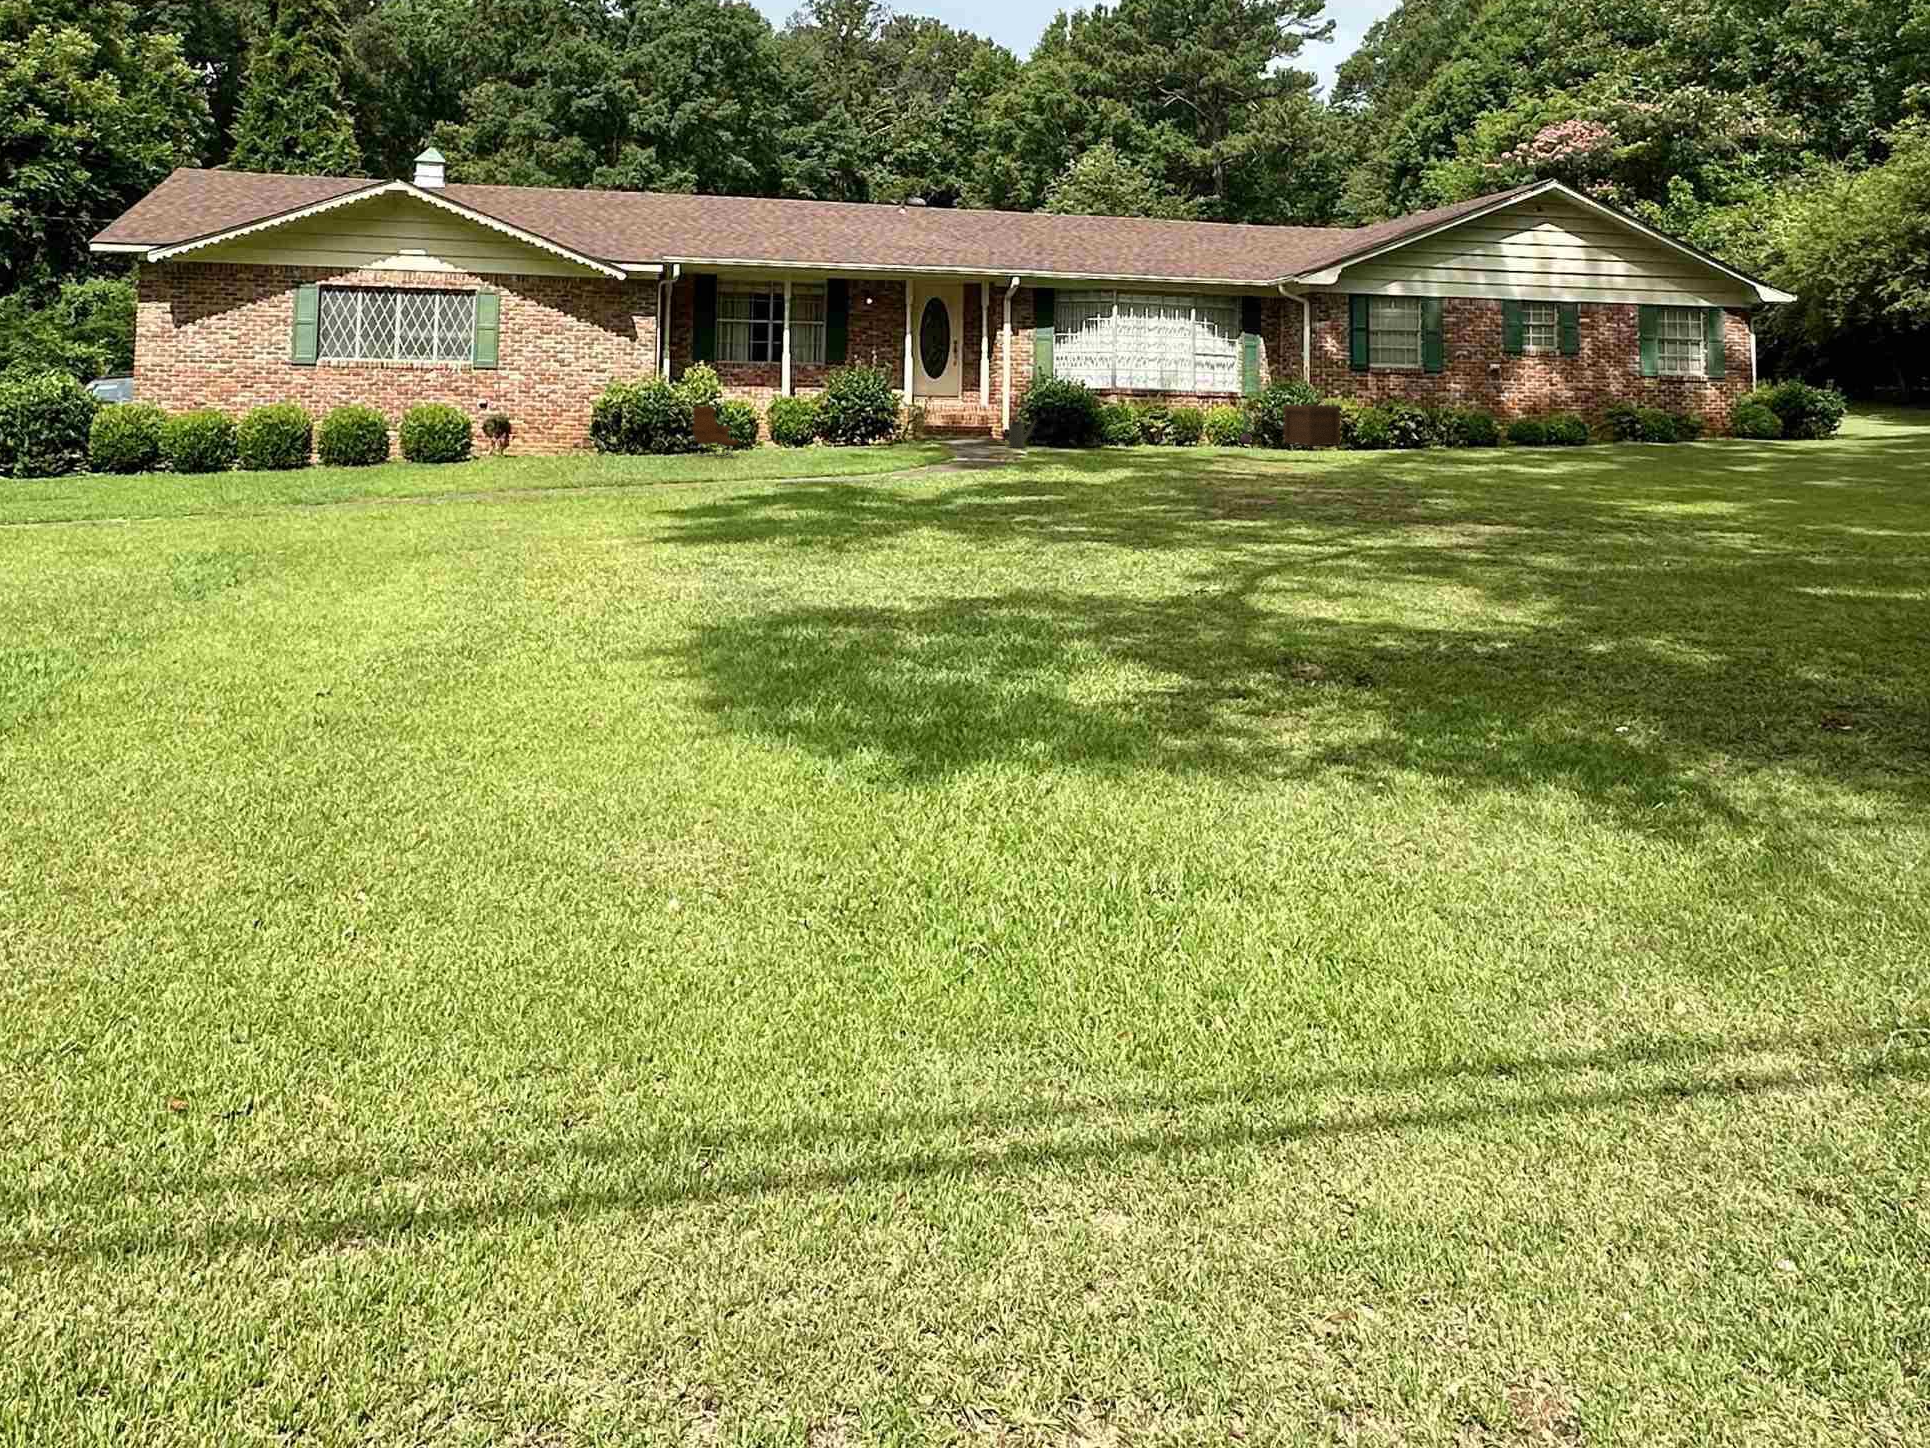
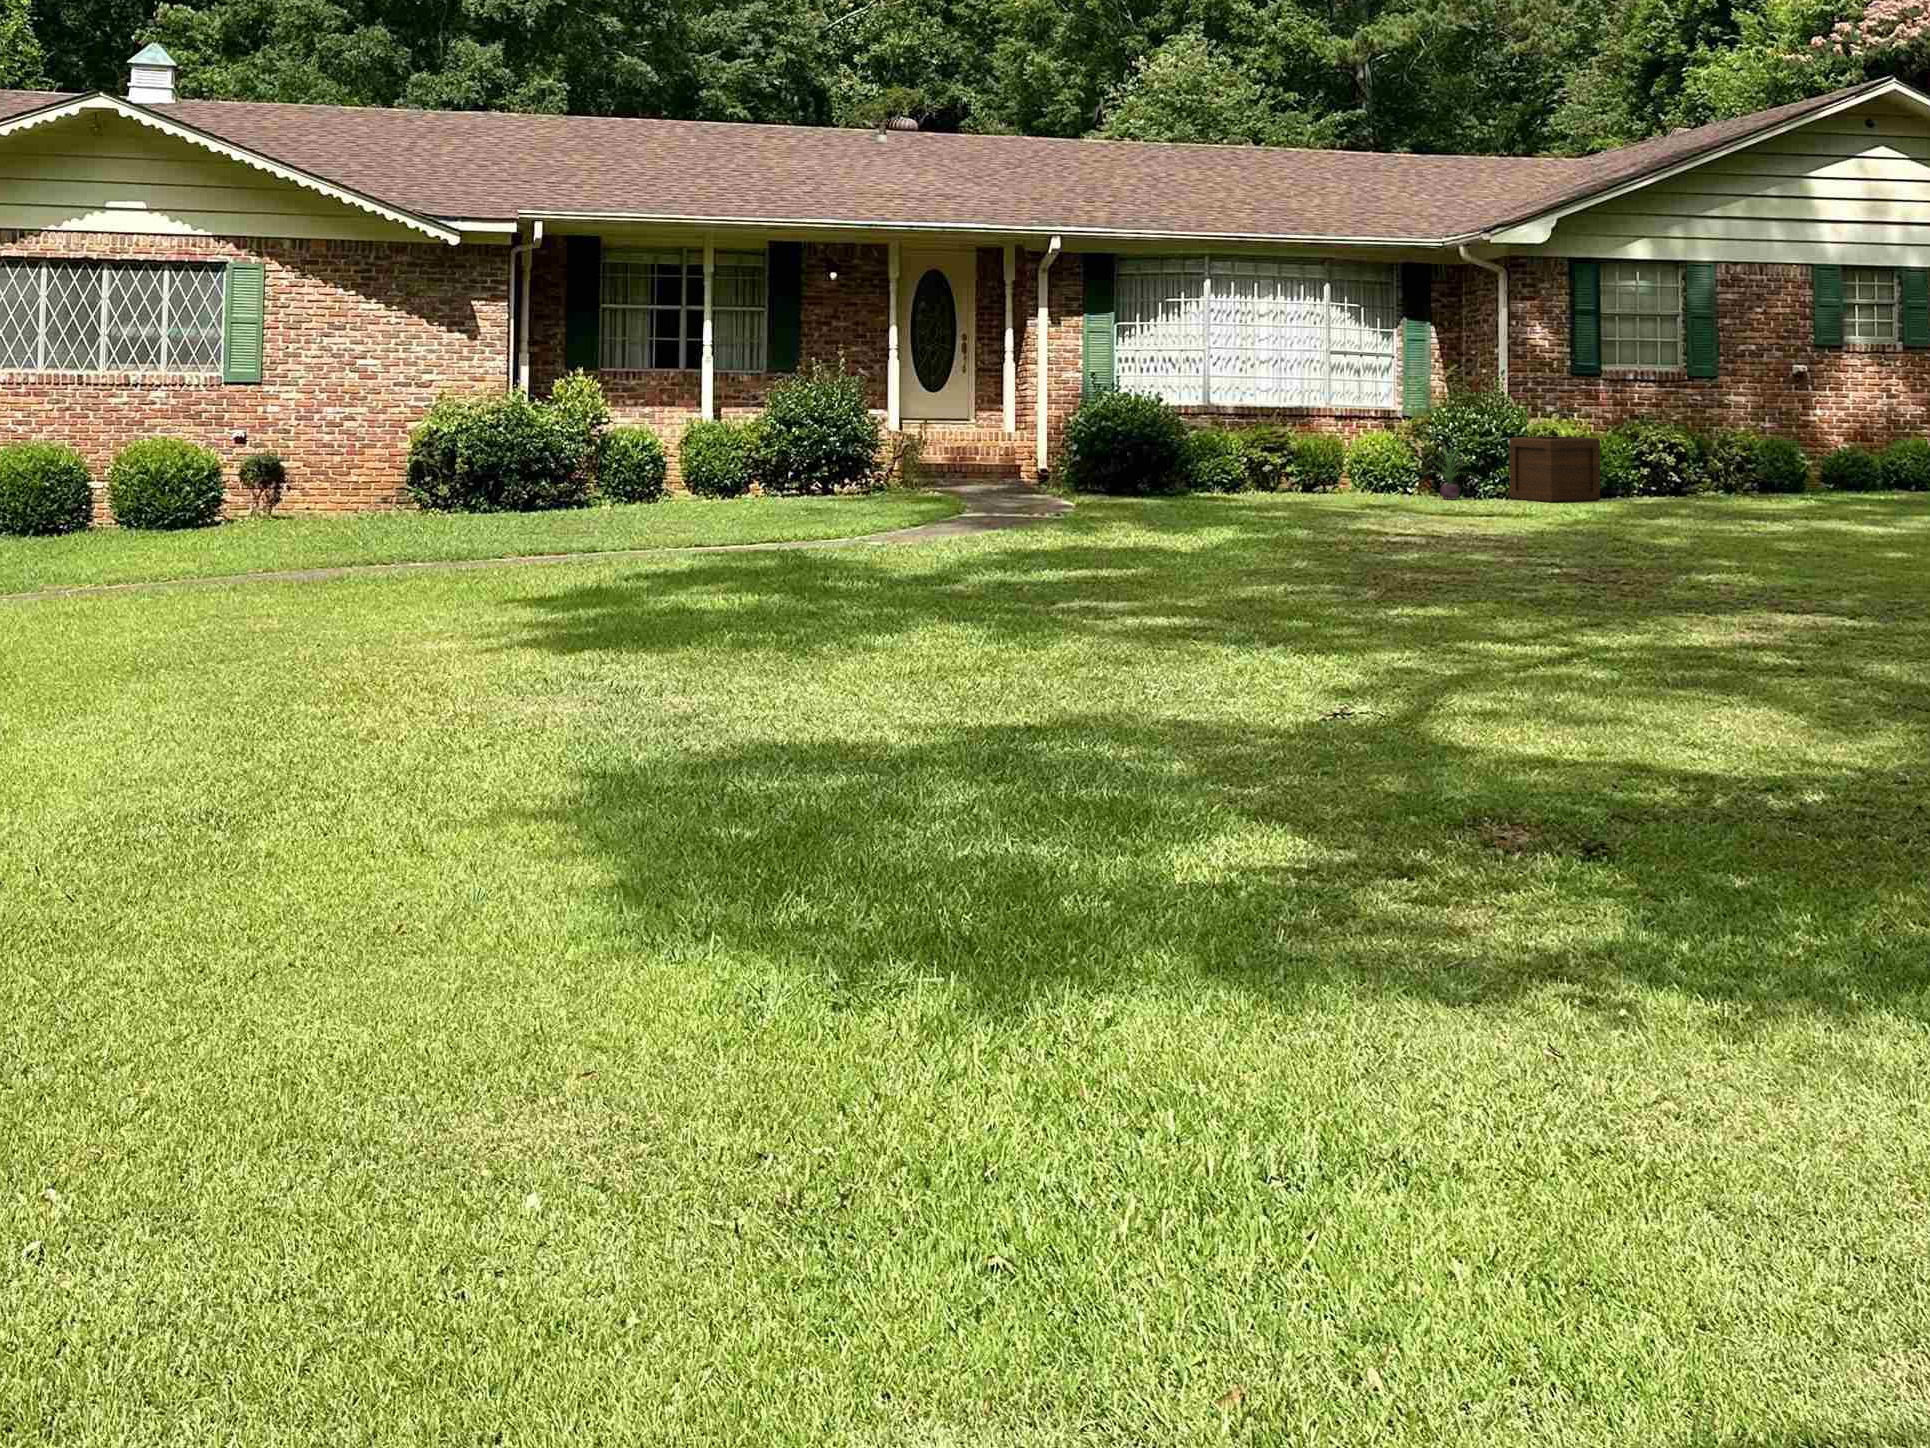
lounge chair: present [692,406,738,457] -> none [565,443,642,525]
watering can: present [1006,417,1036,448] -> none [1065,455,1115,507]

